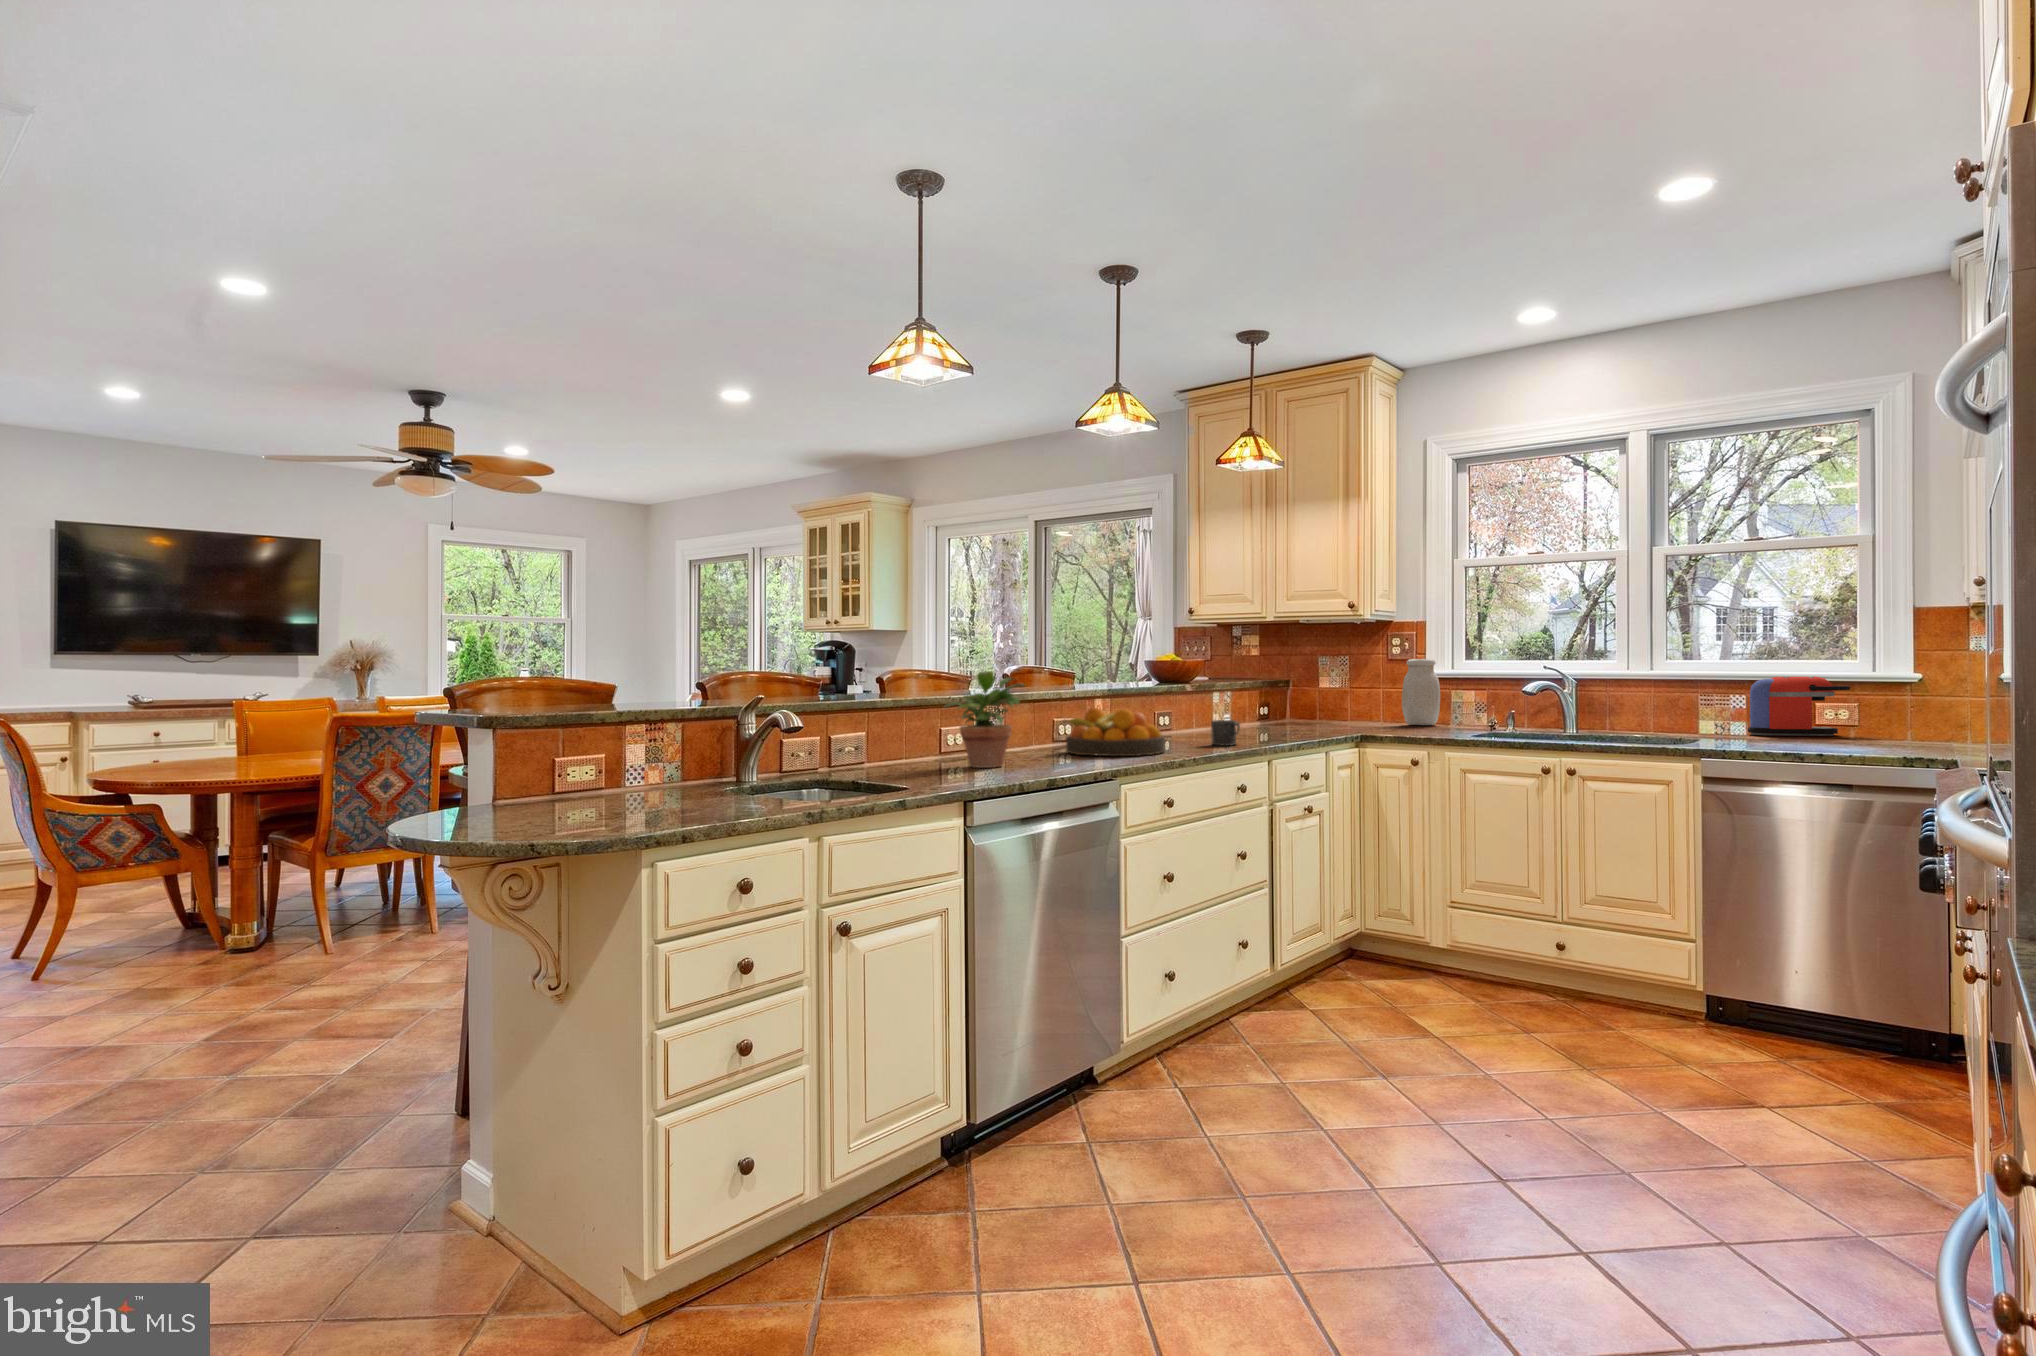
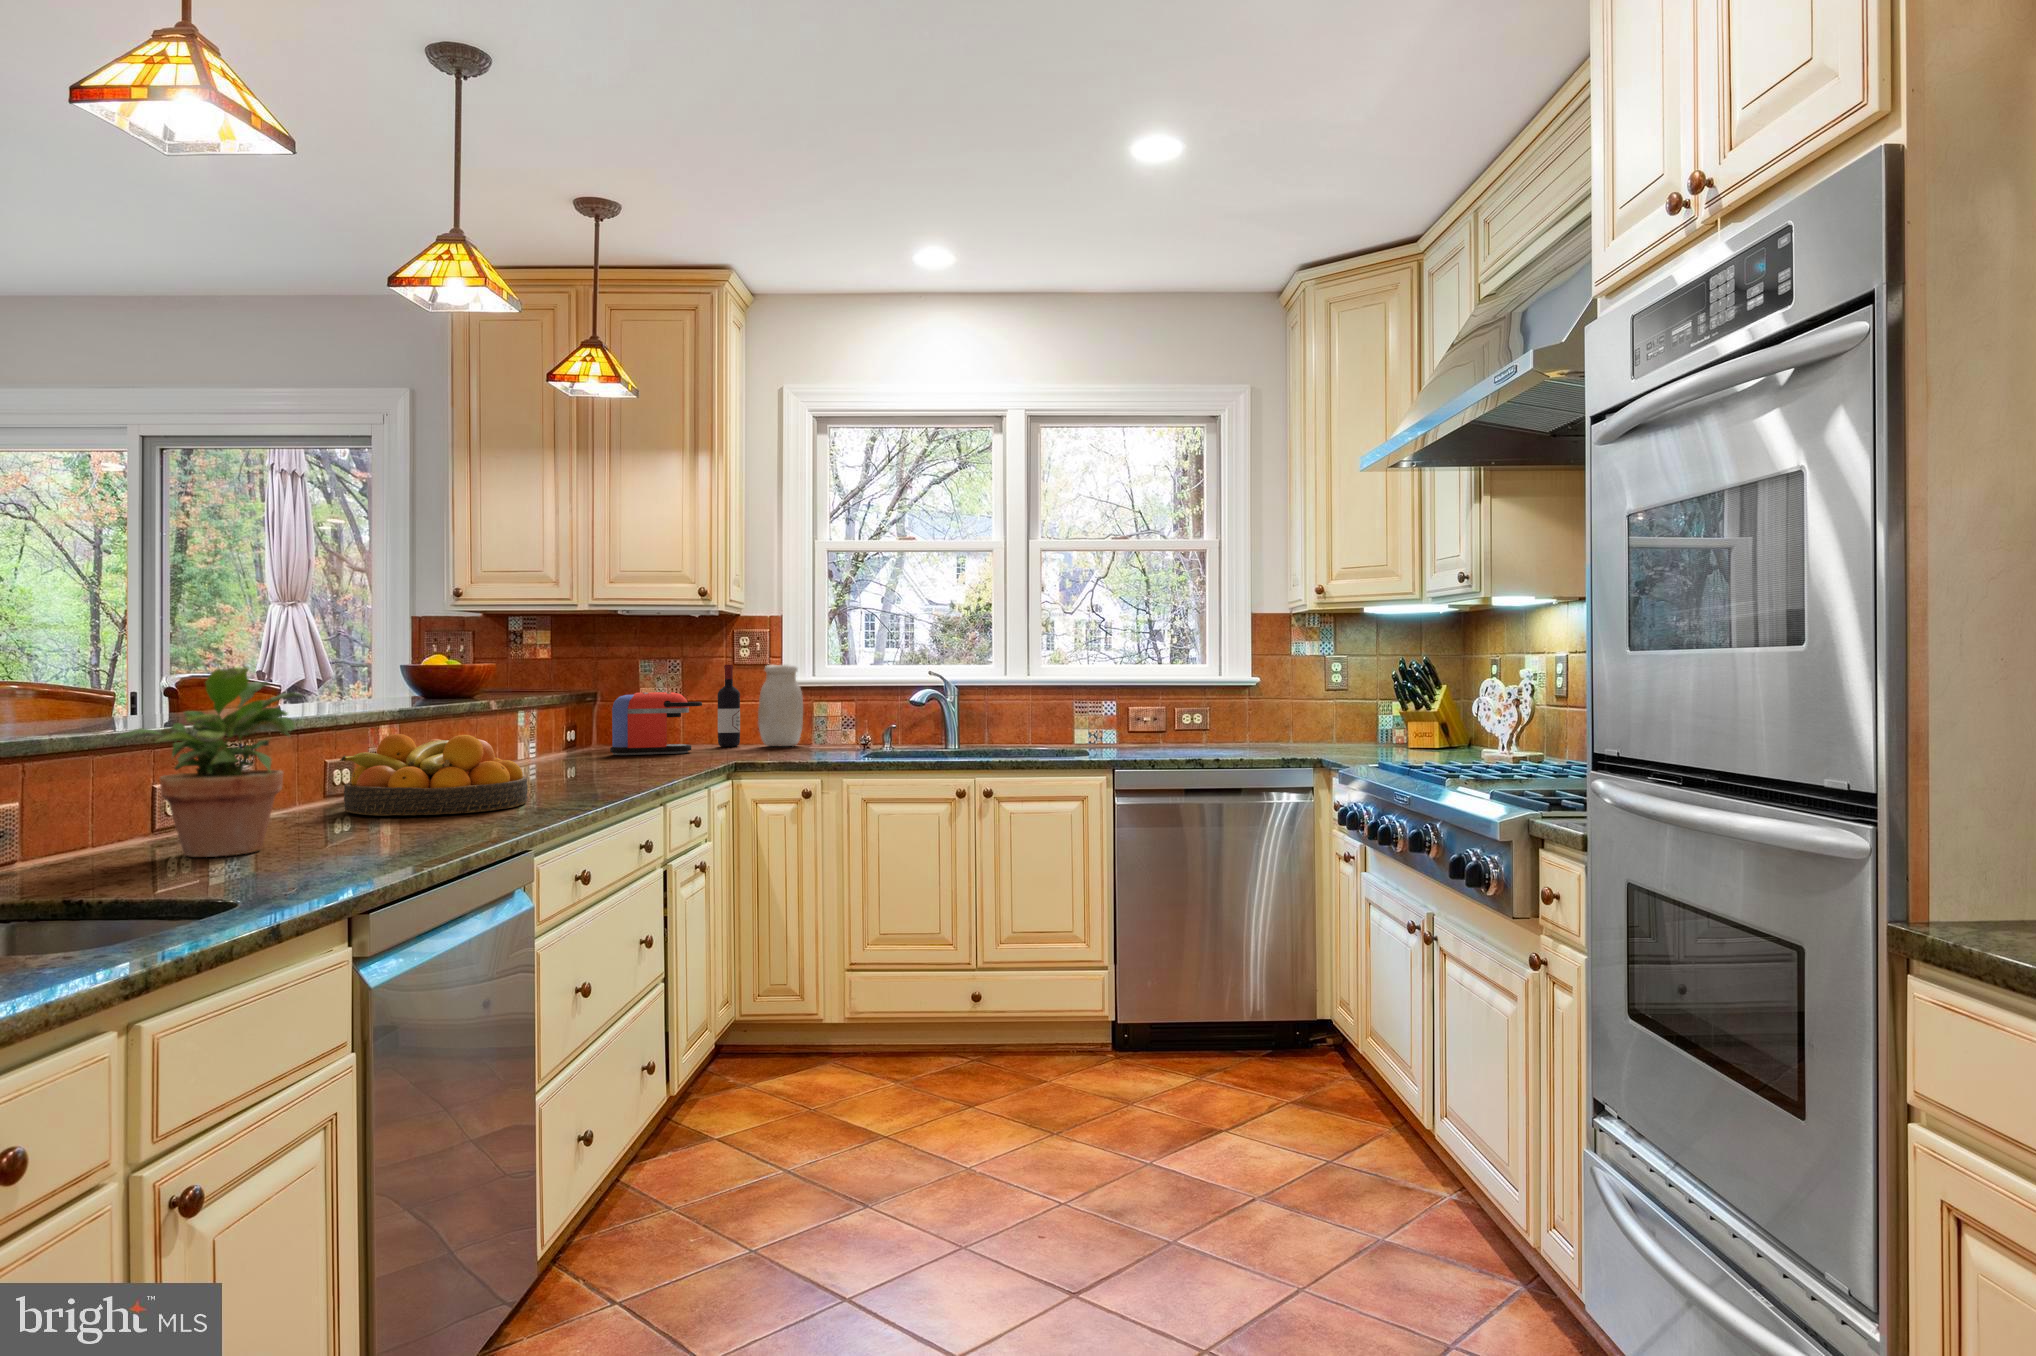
wine bottle: none [1371,659,1390,724] -> present [718,665,740,747]
coffee maker: present [1748,677,1850,736] -> present [610,692,702,755]
mug: present [1211,720,1240,746] -> none [572,748,620,786]

